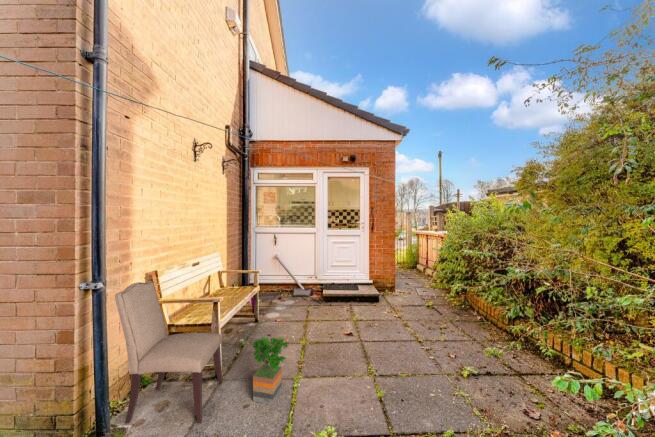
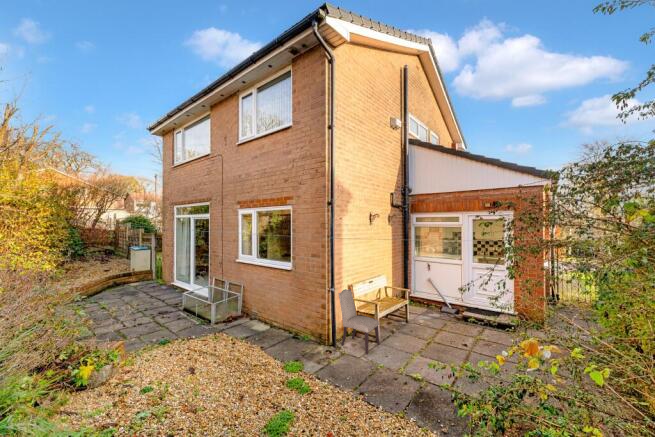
potted tree: present [253,337,288,405] -> none [390,326,409,359]

